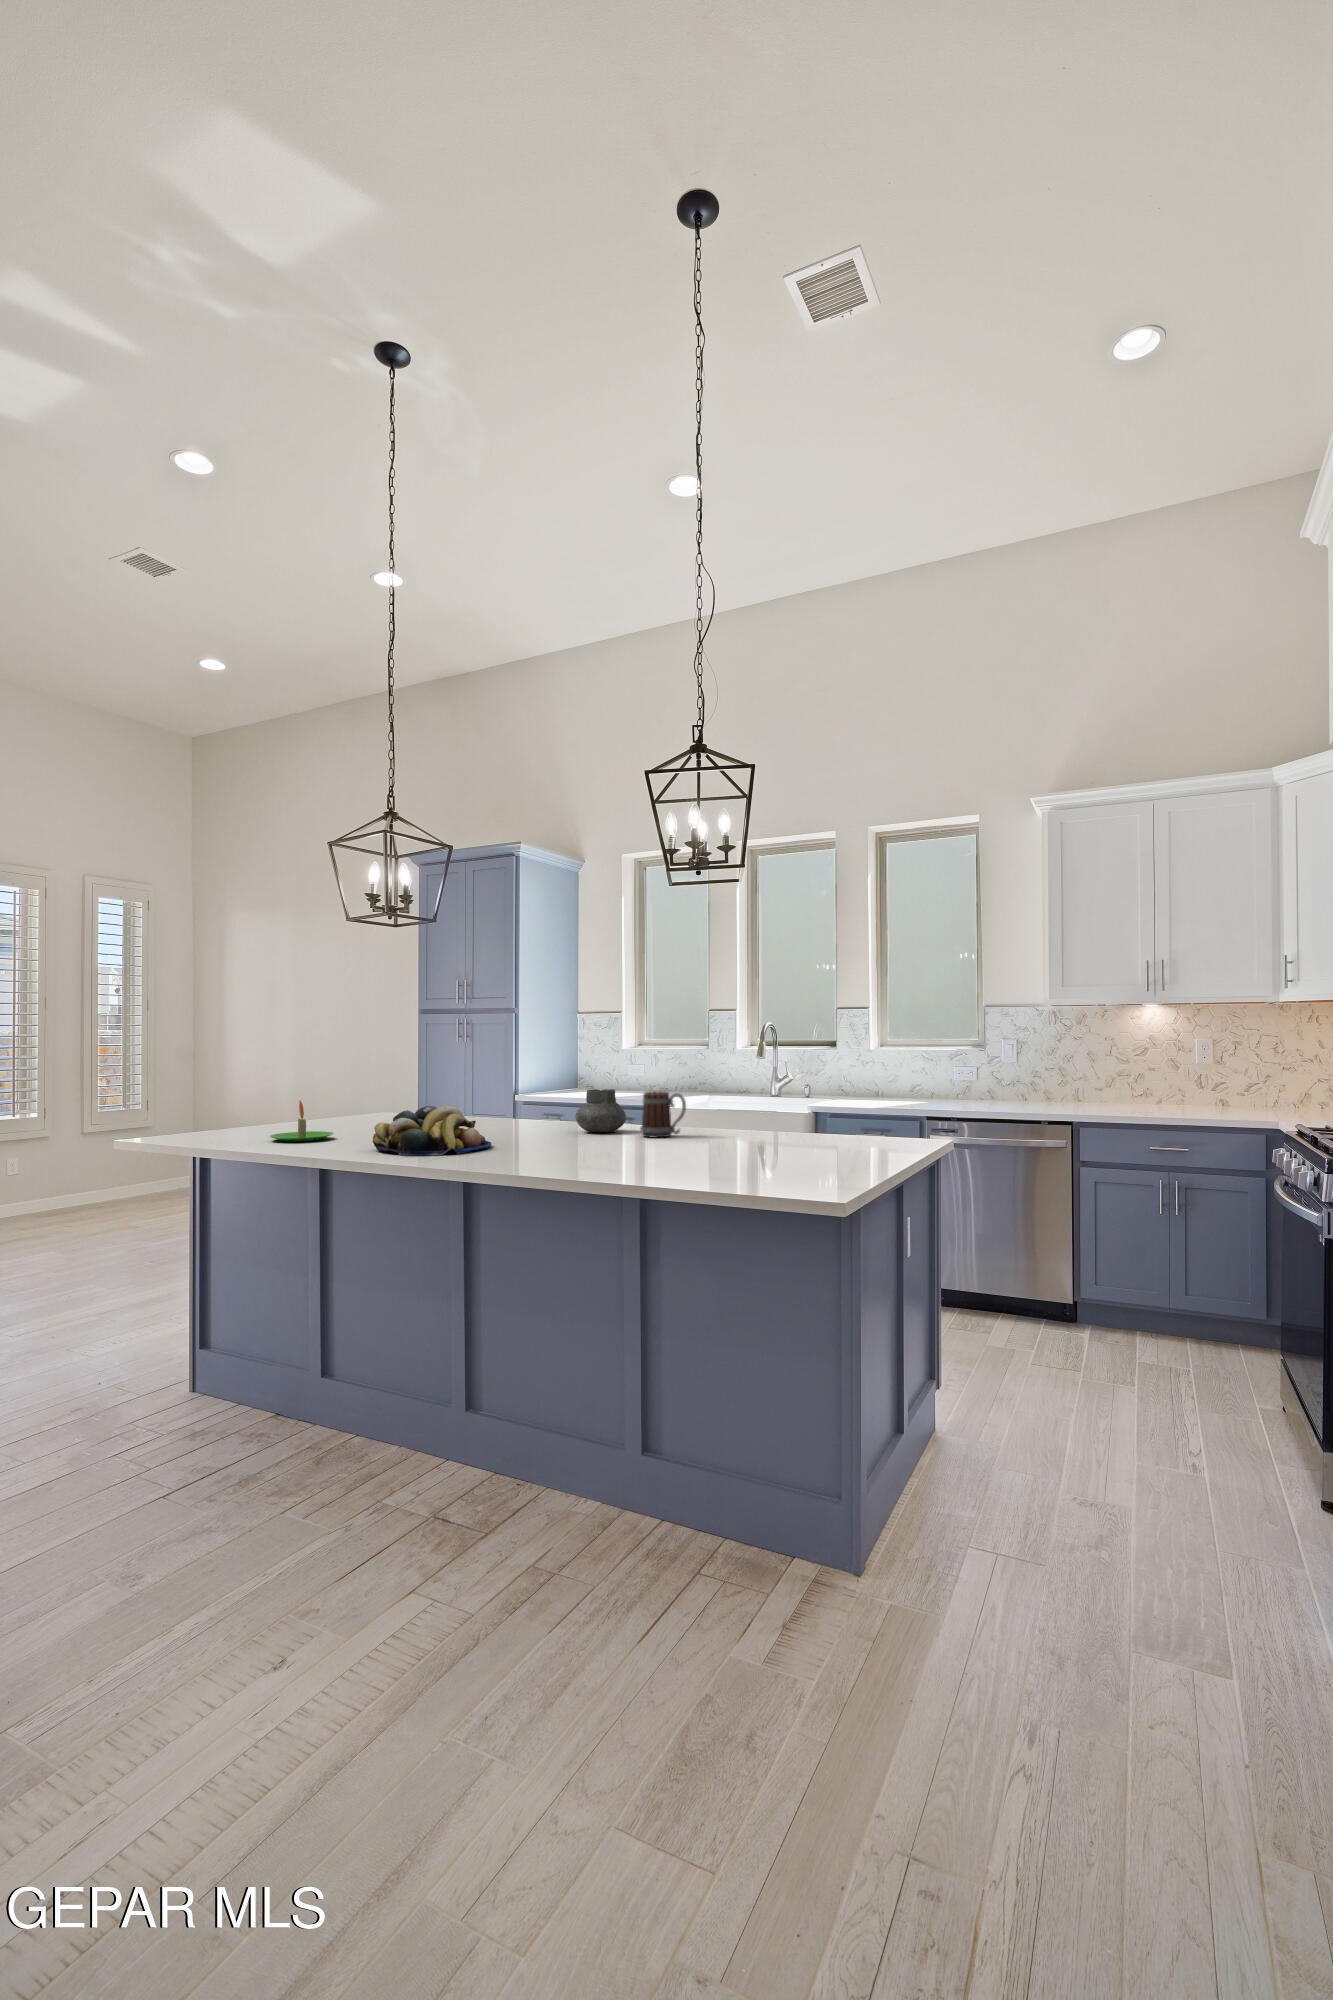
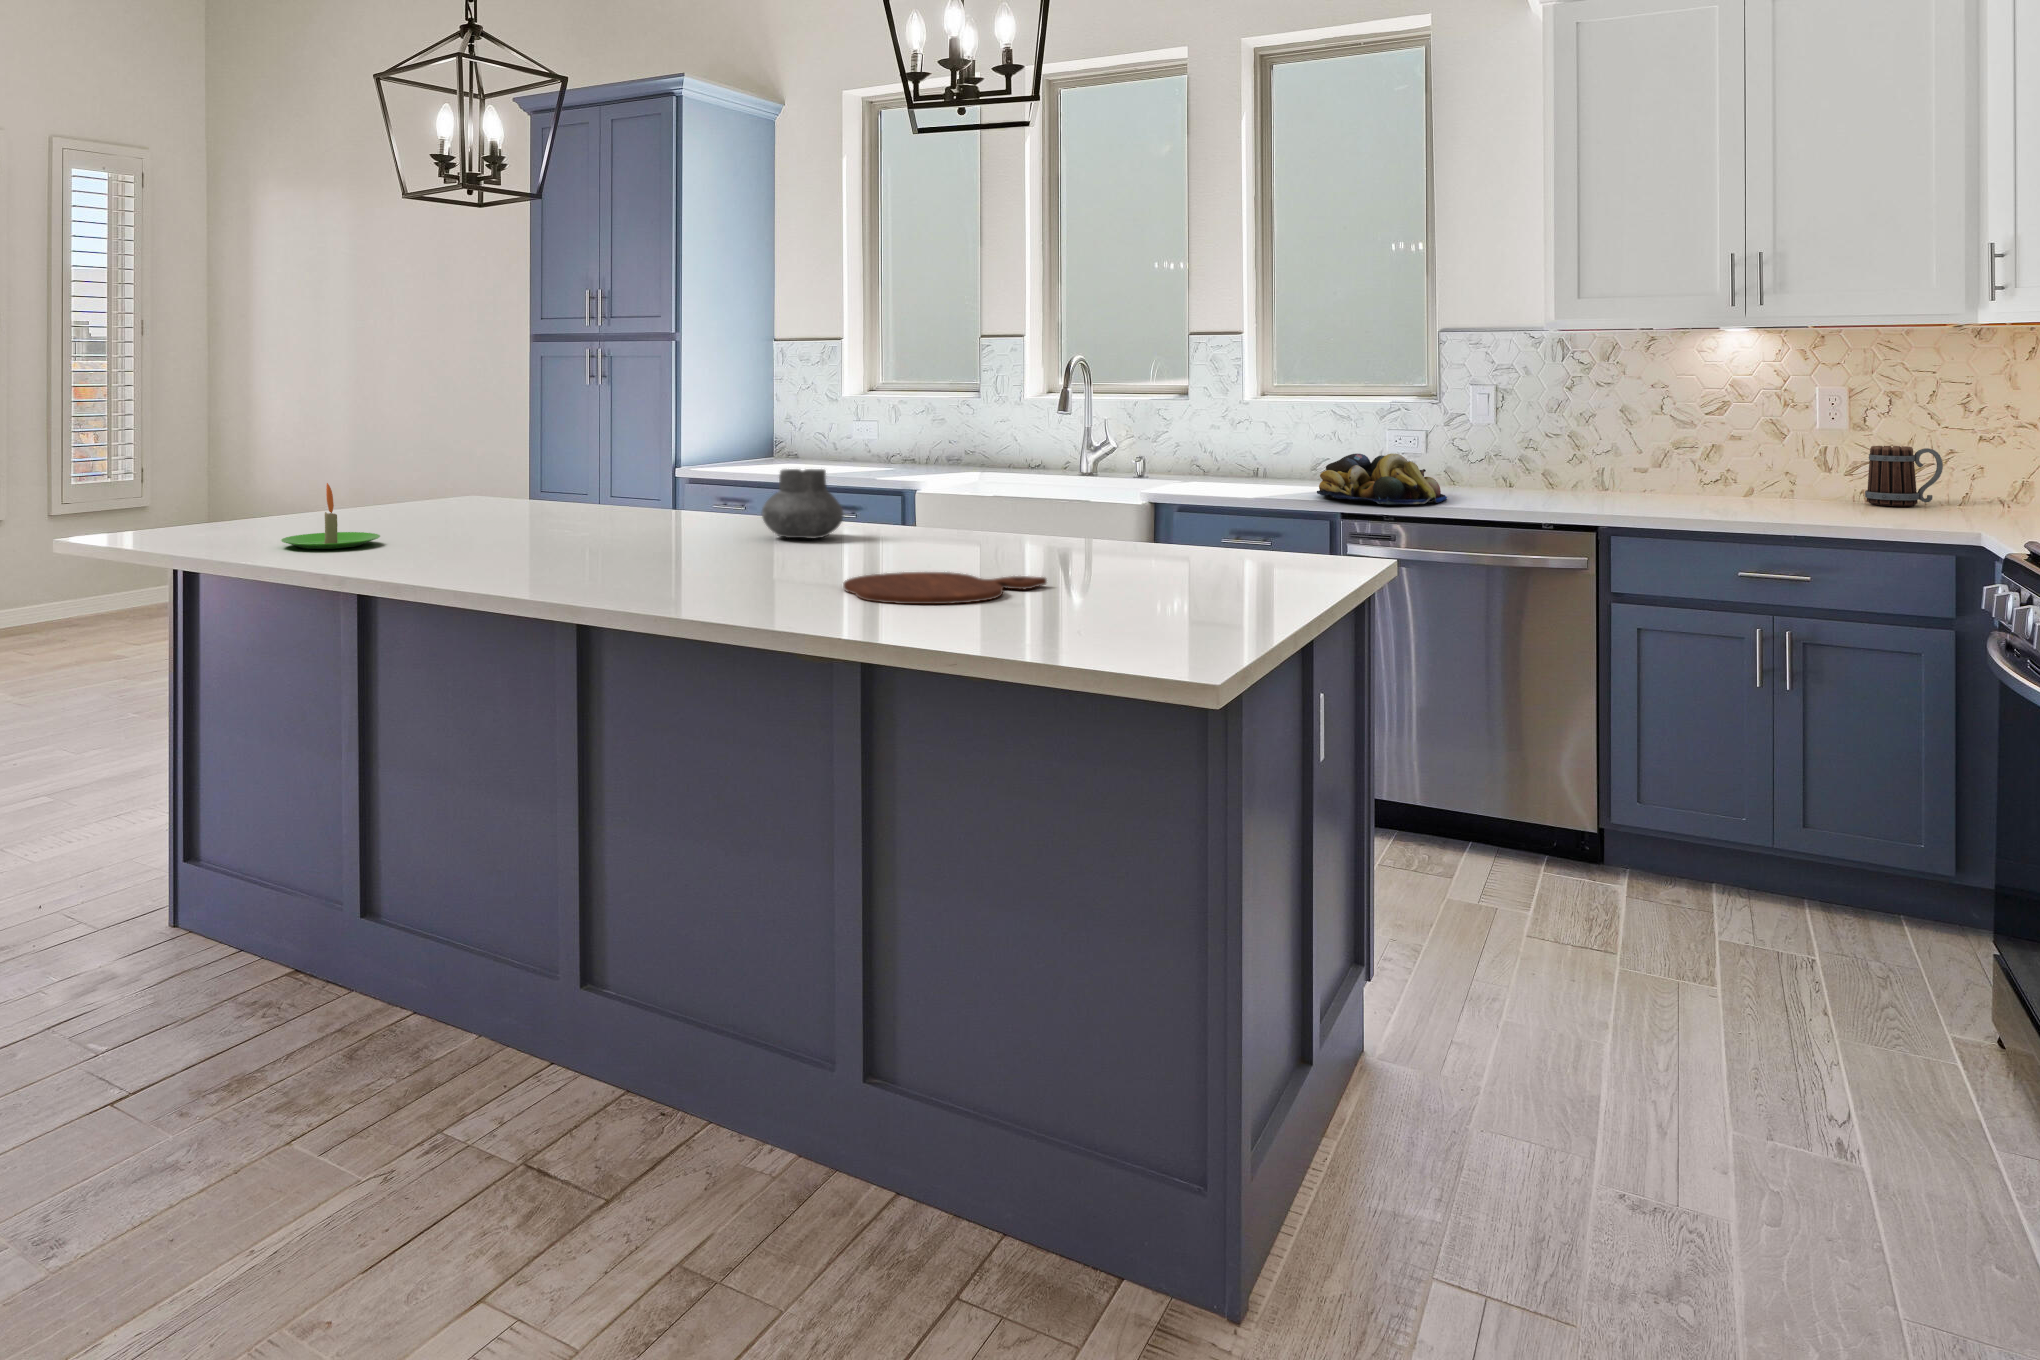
mug: present [640,1091,686,1138] -> present [1865,446,1943,506]
fruit bowl: present [373,1106,491,1156] -> present [1317,454,1447,504]
cutting board: none [629,1148,749,1165] -> present [843,572,1047,604]

